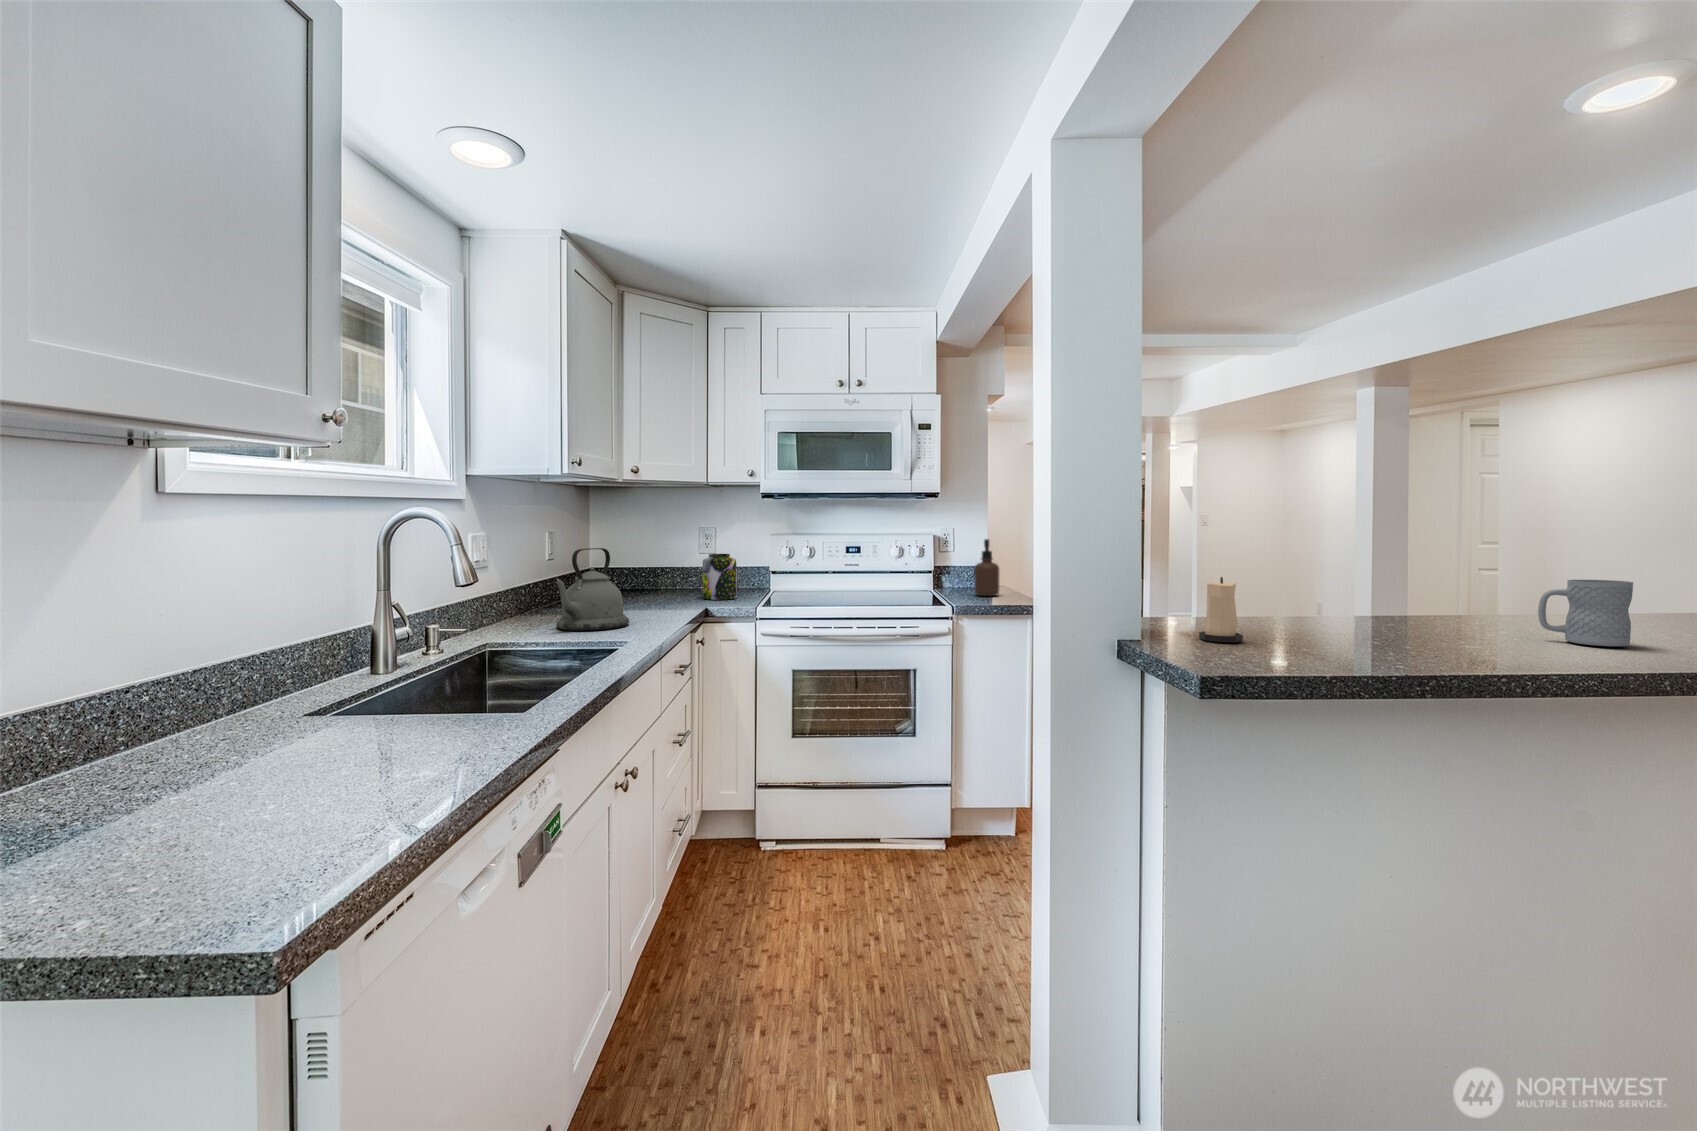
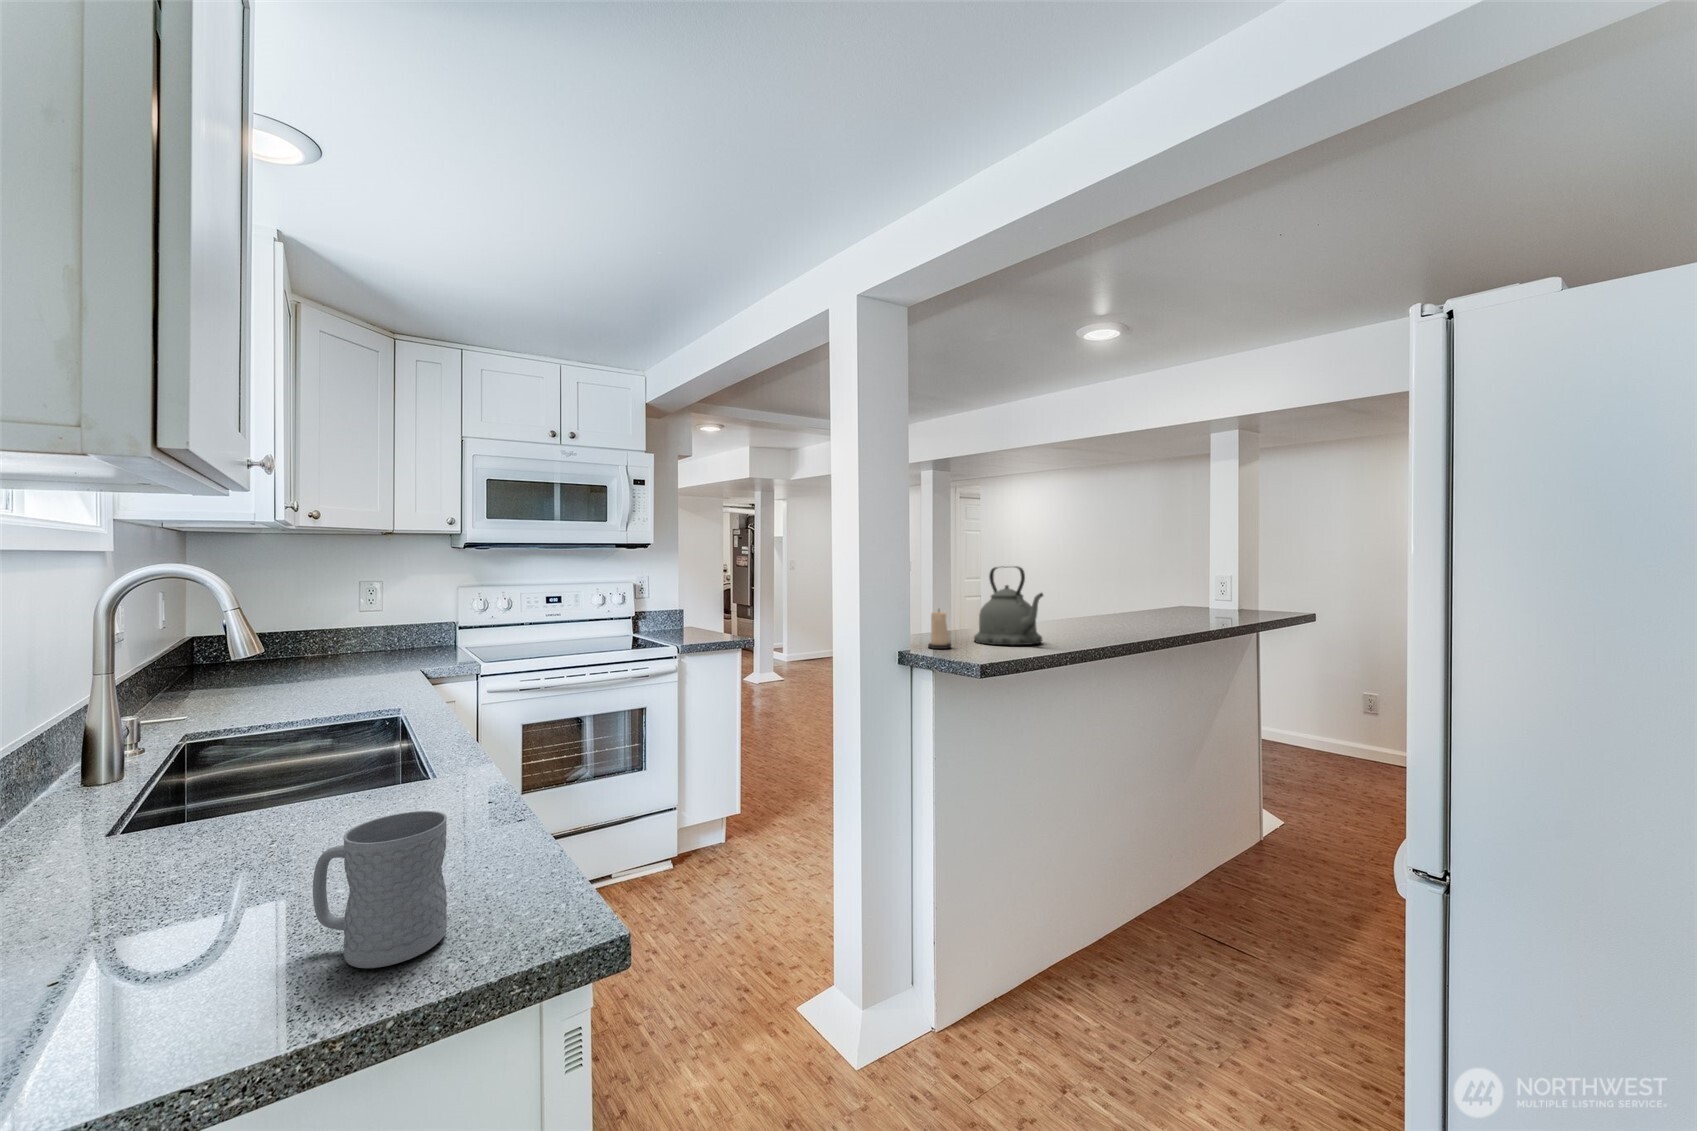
soap dispenser: present [974,539,999,596] -> none [671,589,693,638]
kettle: present [554,548,629,630] -> present [974,566,1043,645]
jar: present [702,554,737,600] -> none [383,609,429,660]
mug: present [1538,579,1633,647] -> present [313,811,447,968]

